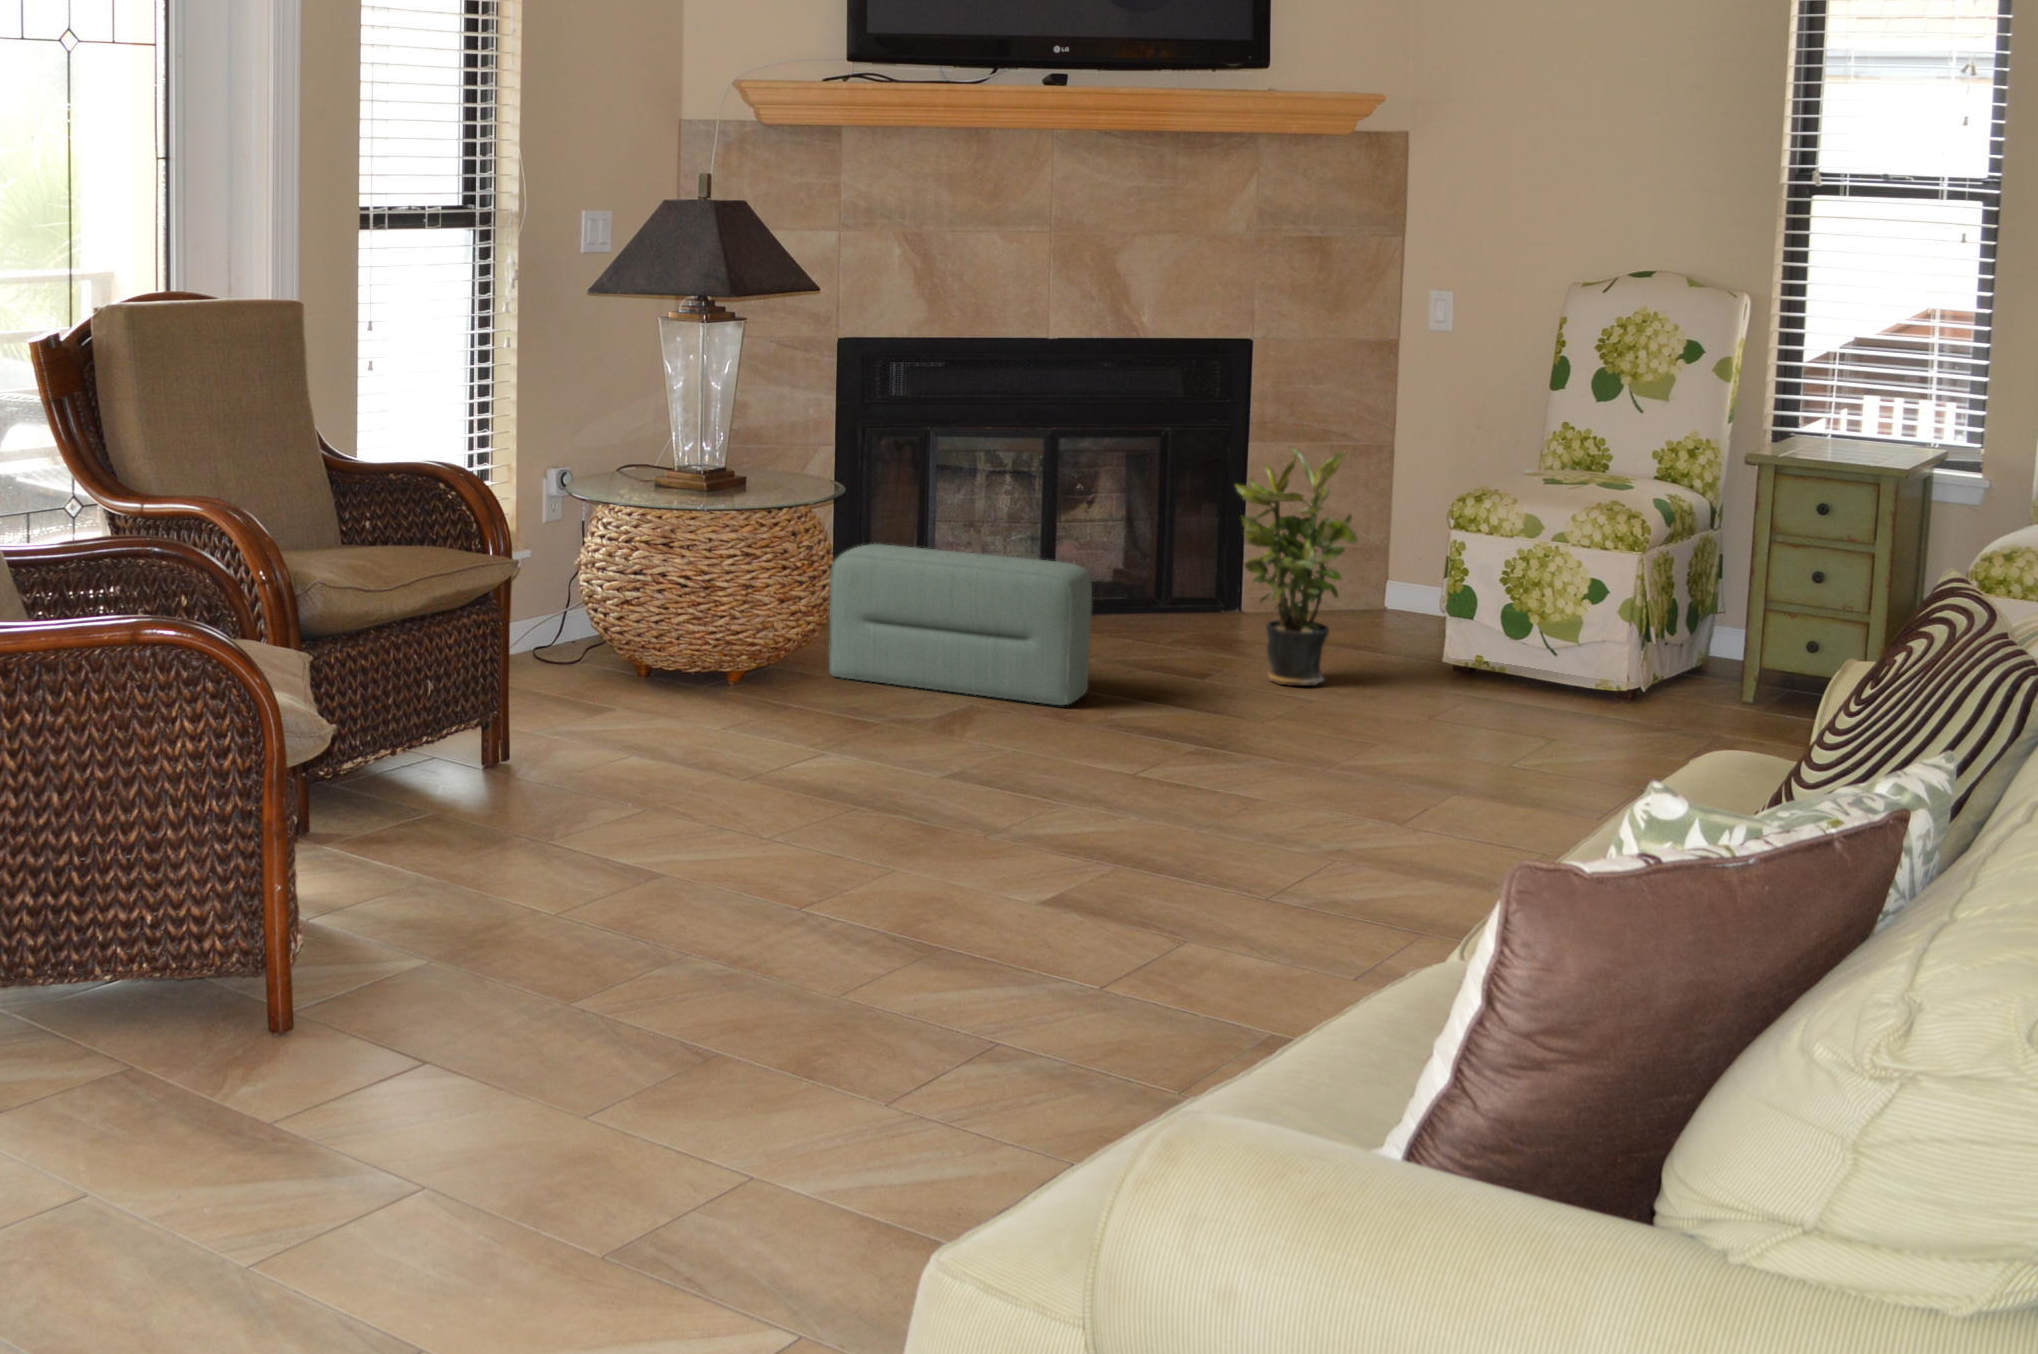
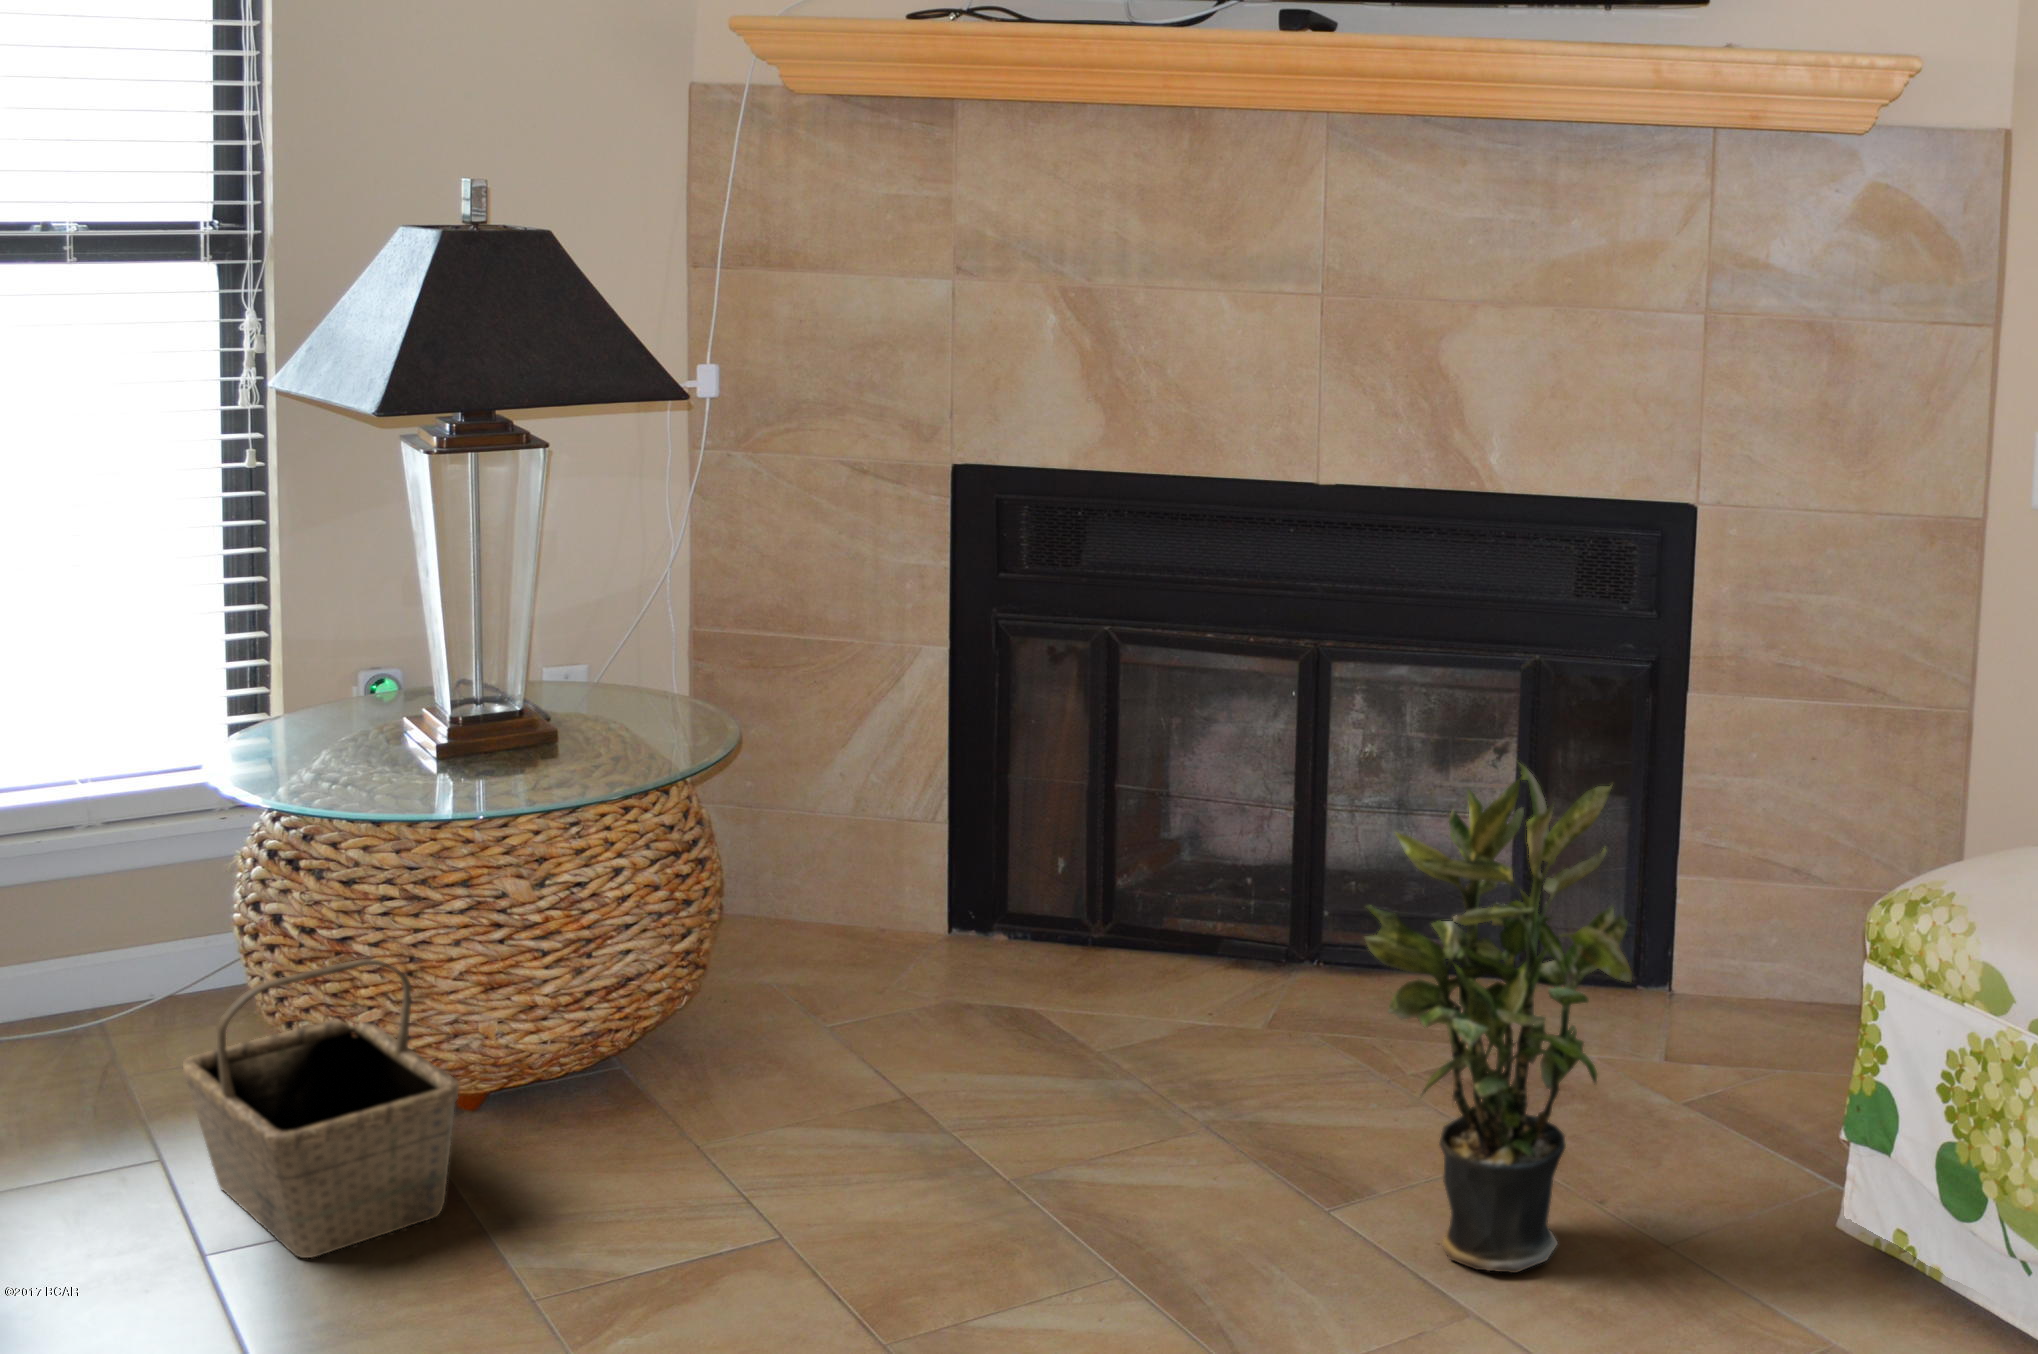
pouf: present [829,544,1092,705] -> none [627,877,1030,1286]
basket: none [663,580,815,718] -> present [183,959,459,1258]

